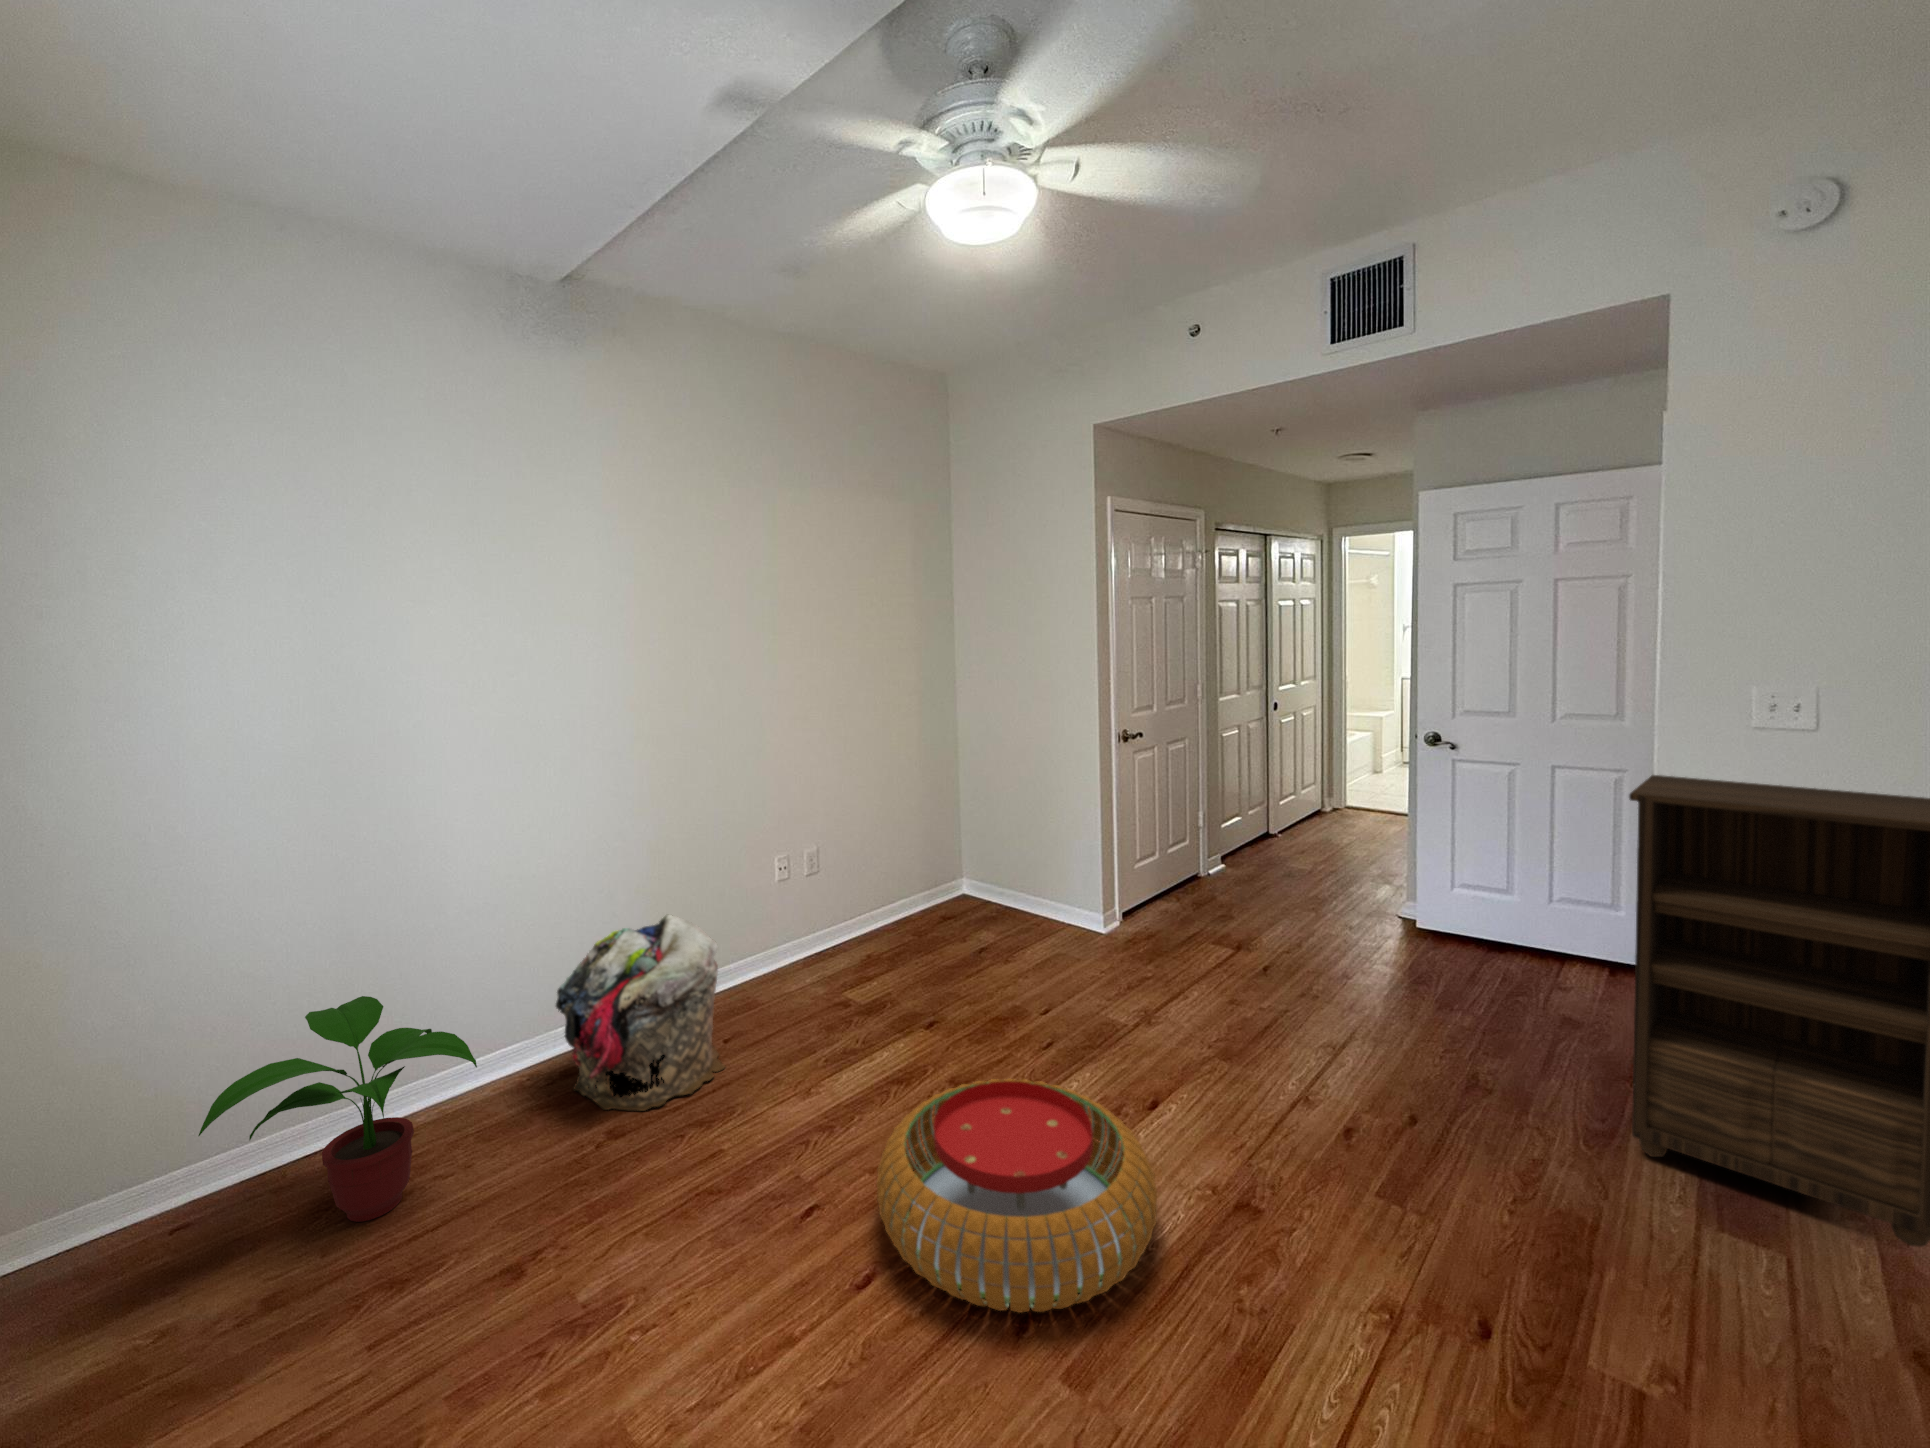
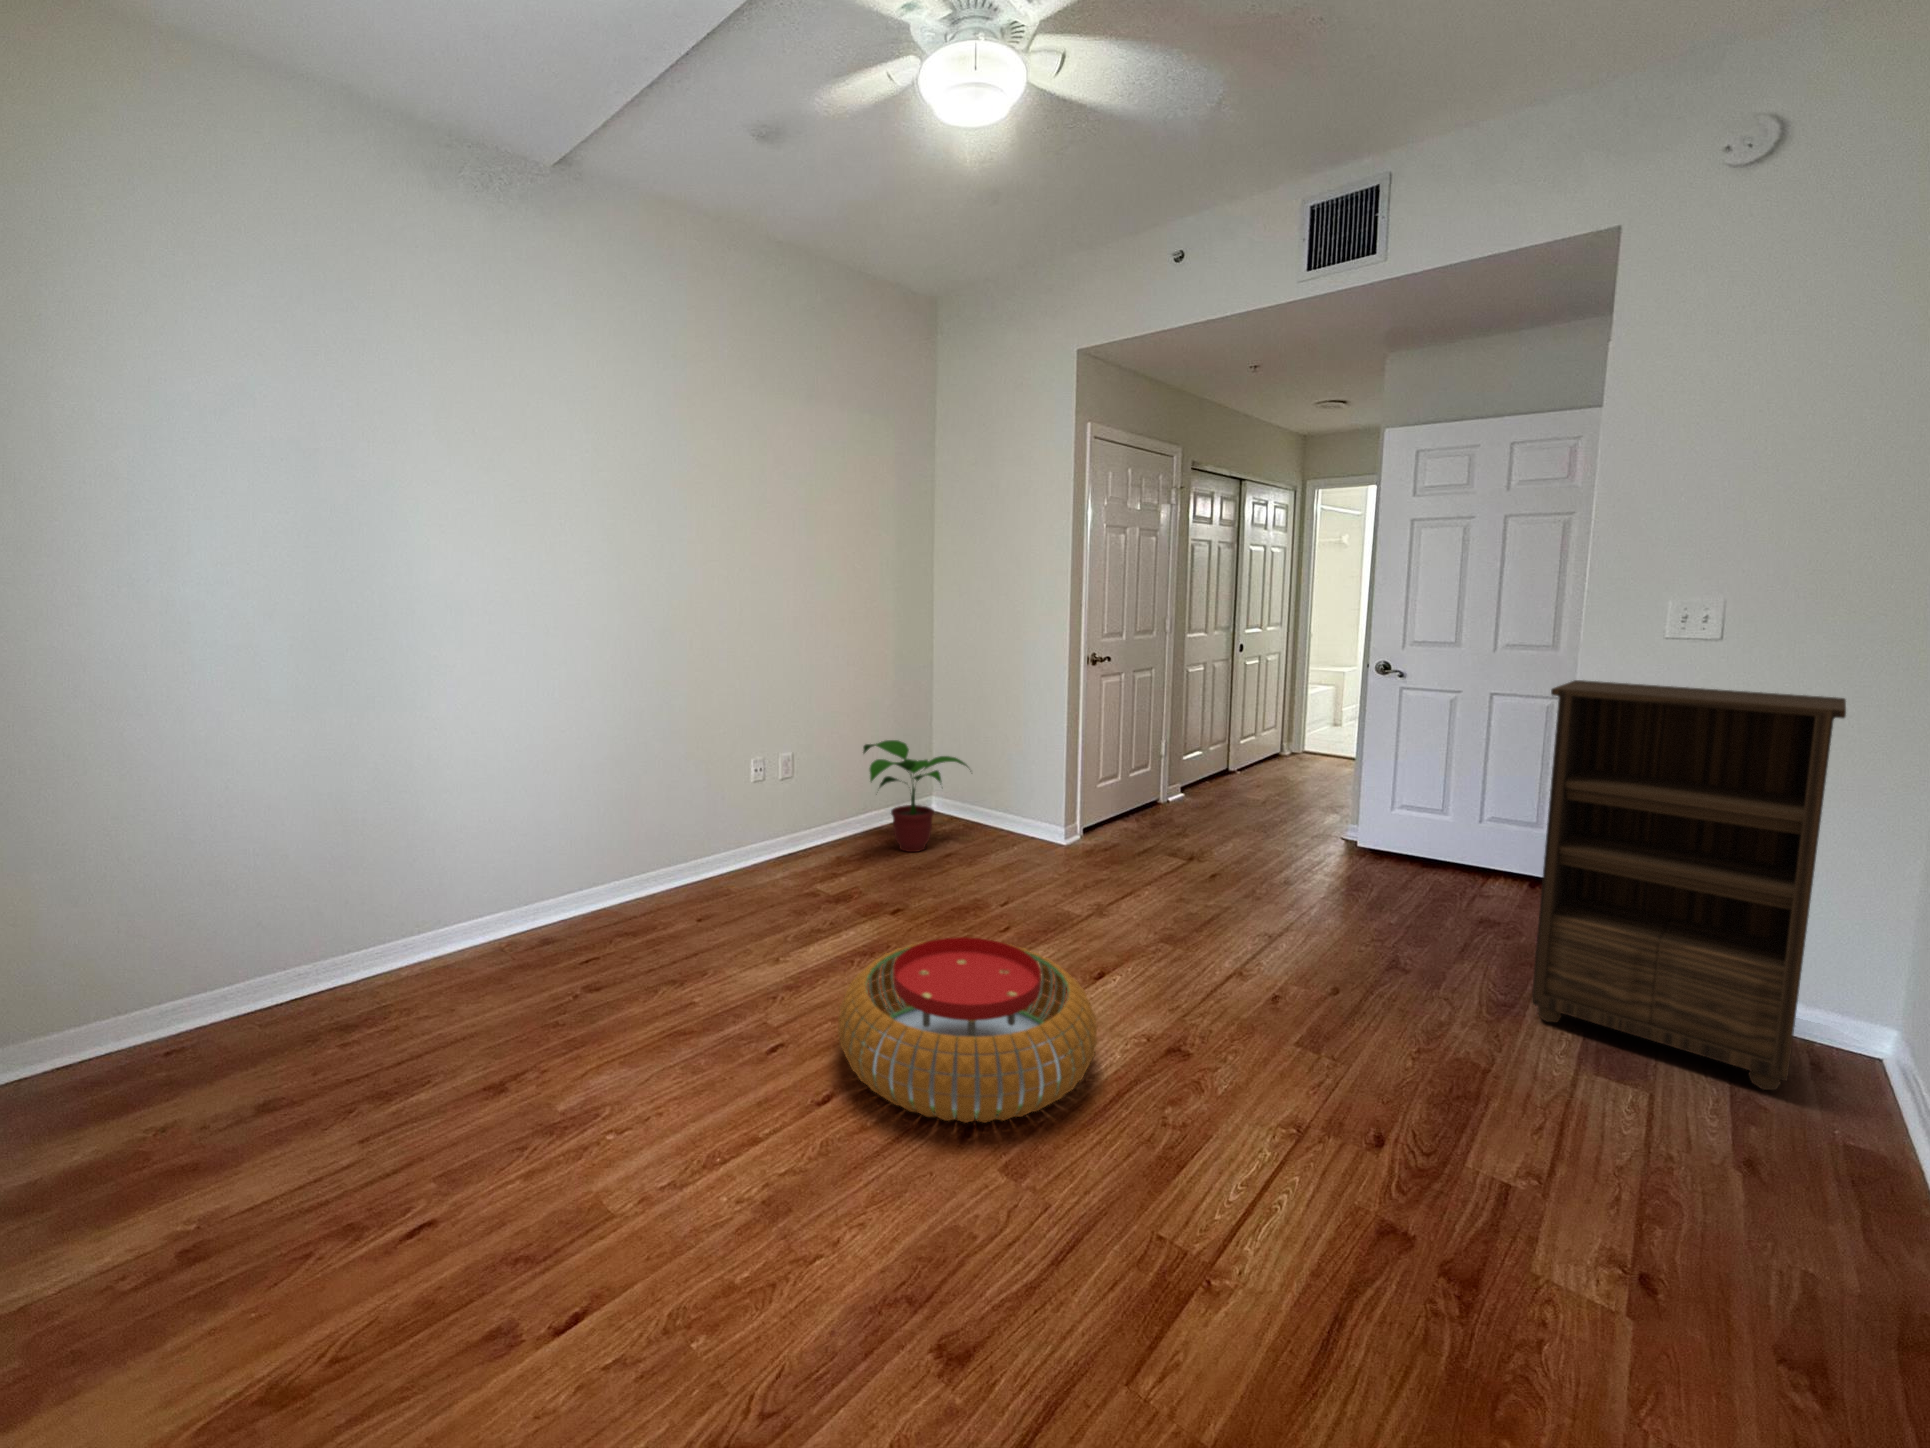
laundry basket: present [556,915,725,1111] -> none [536,793,699,968]
potted plant: present [198,996,477,1222] -> present [863,740,968,852]

